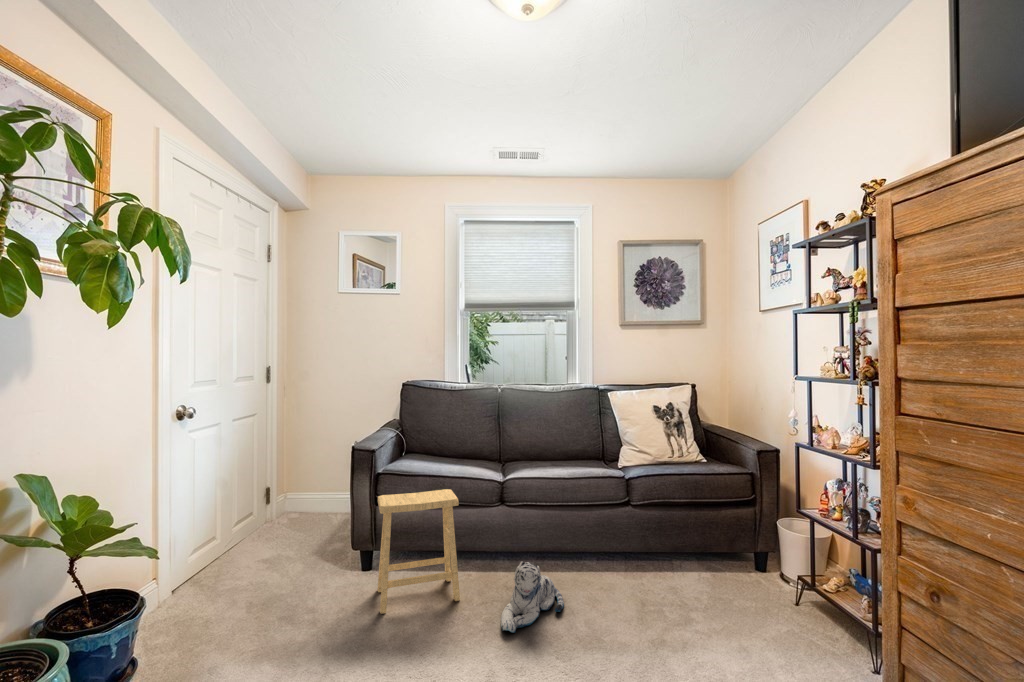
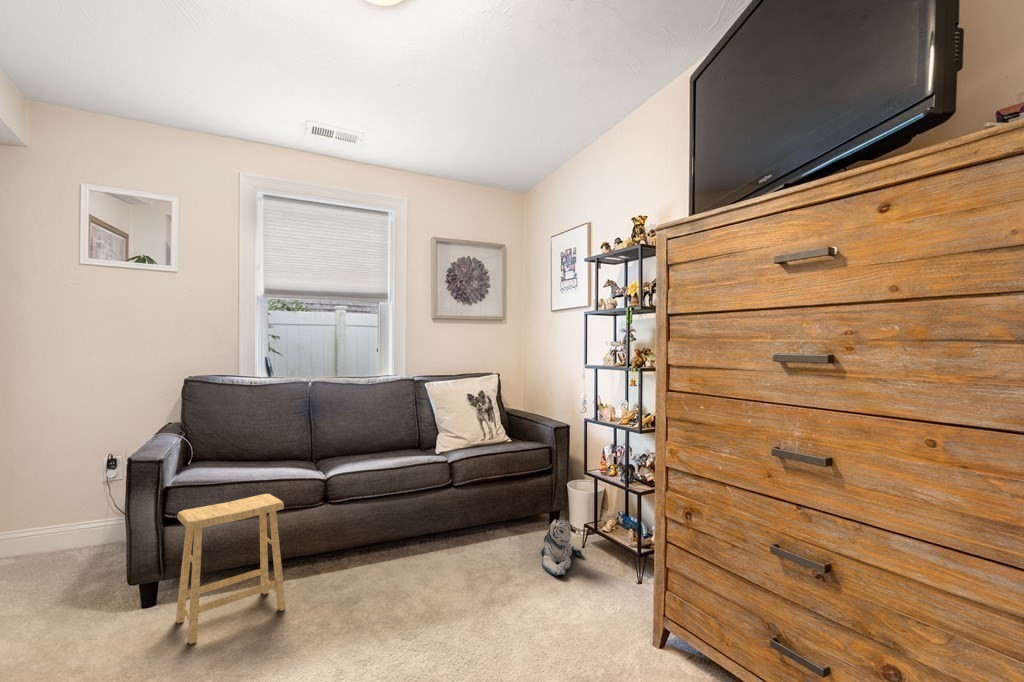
plush toy: present [501,562,564,633] -> present [541,520,582,576]

